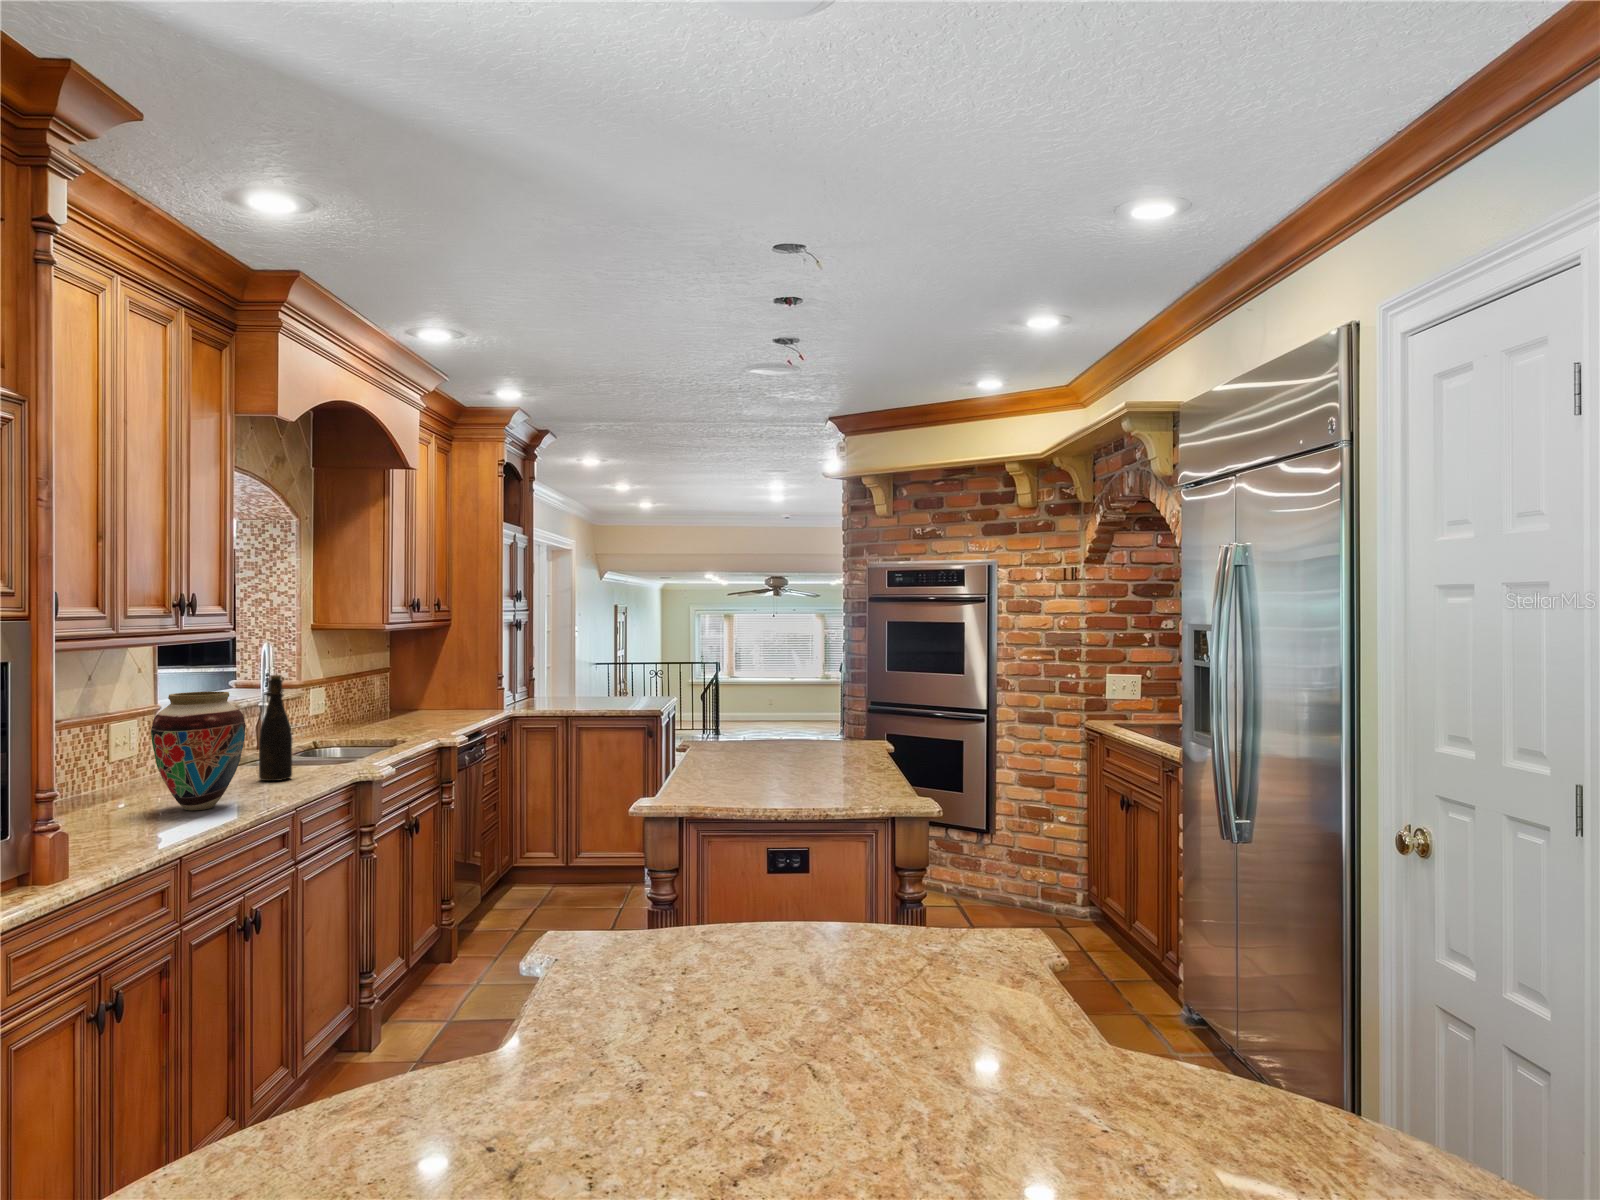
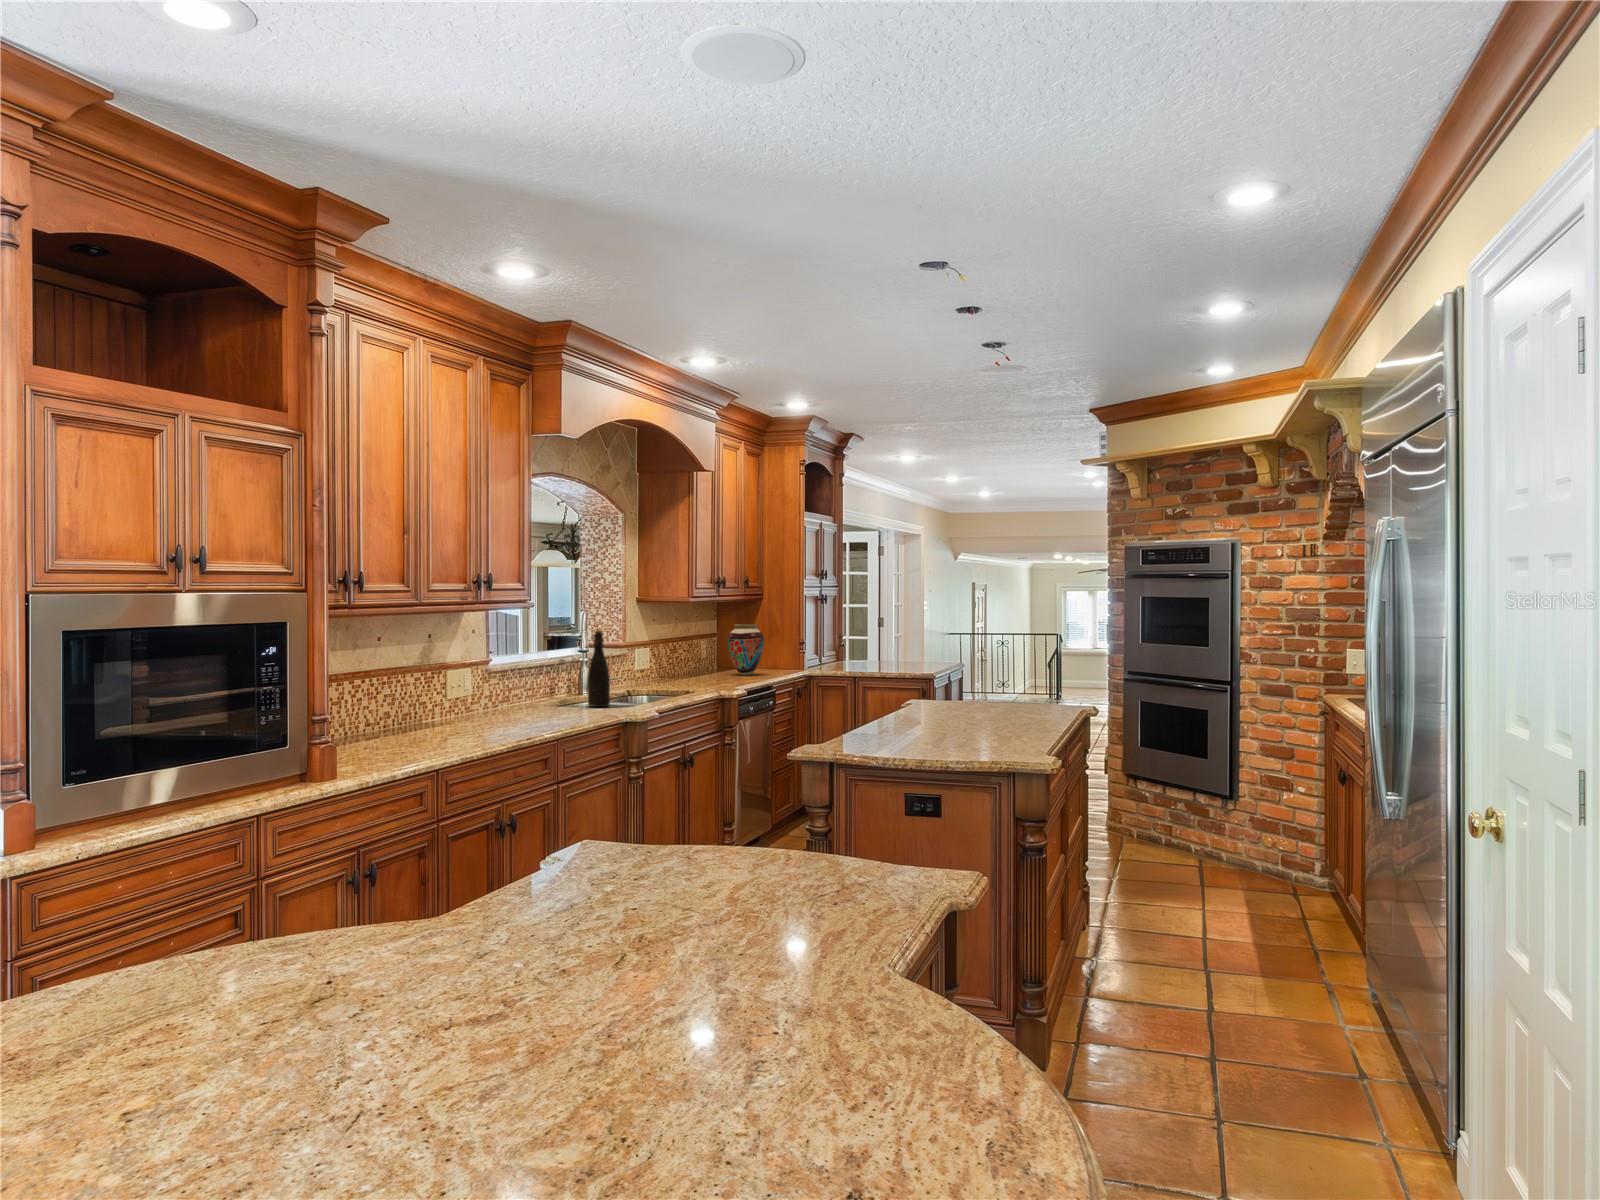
vase: present [151,691,246,810] -> present [728,624,764,675]

